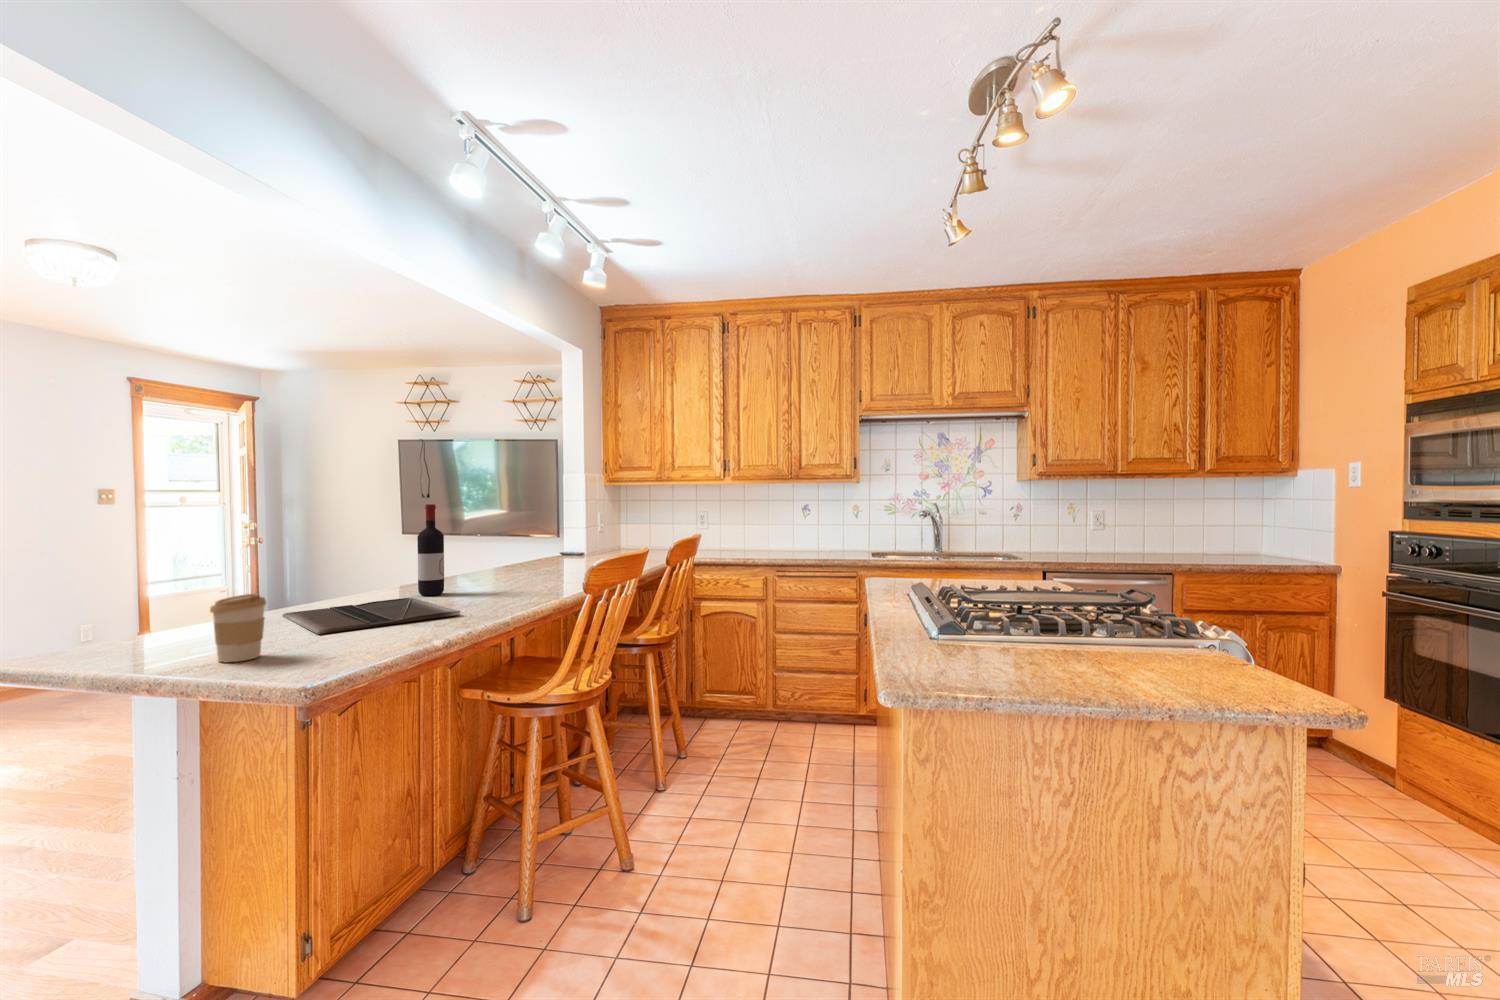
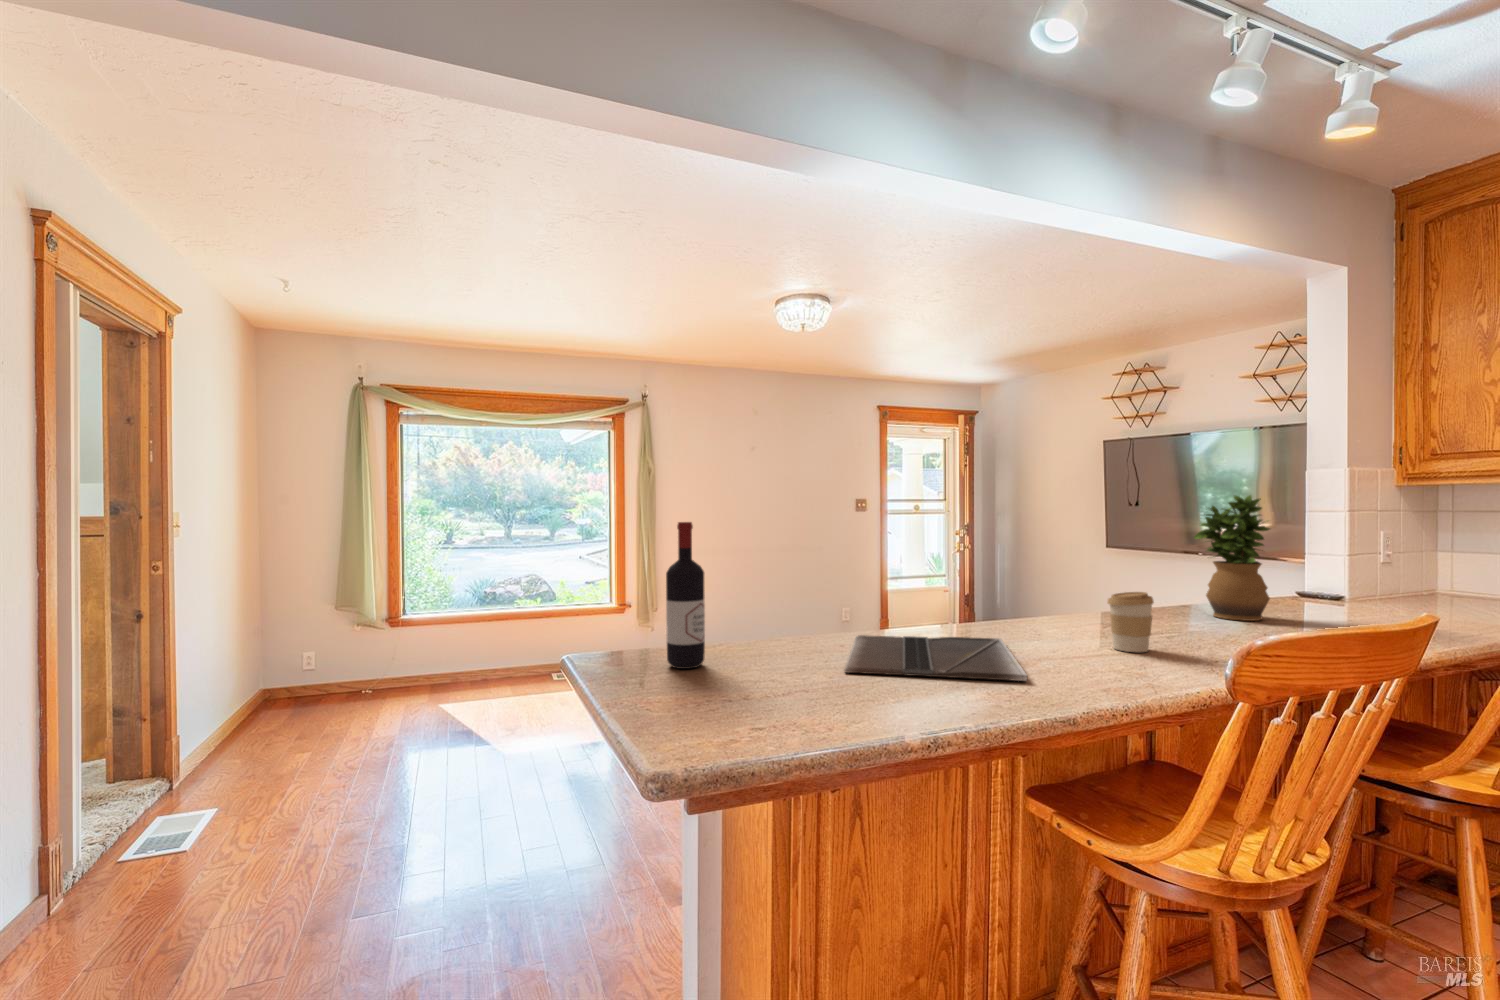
potted plant: none [513,489,556,570] -> present [1194,496,1270,621]
wine bottle: present [417,504,444,596] -> present [666,522,705,669]
coffee cup: present [210,593,266,662] -> present [1107,592,1154,652]

